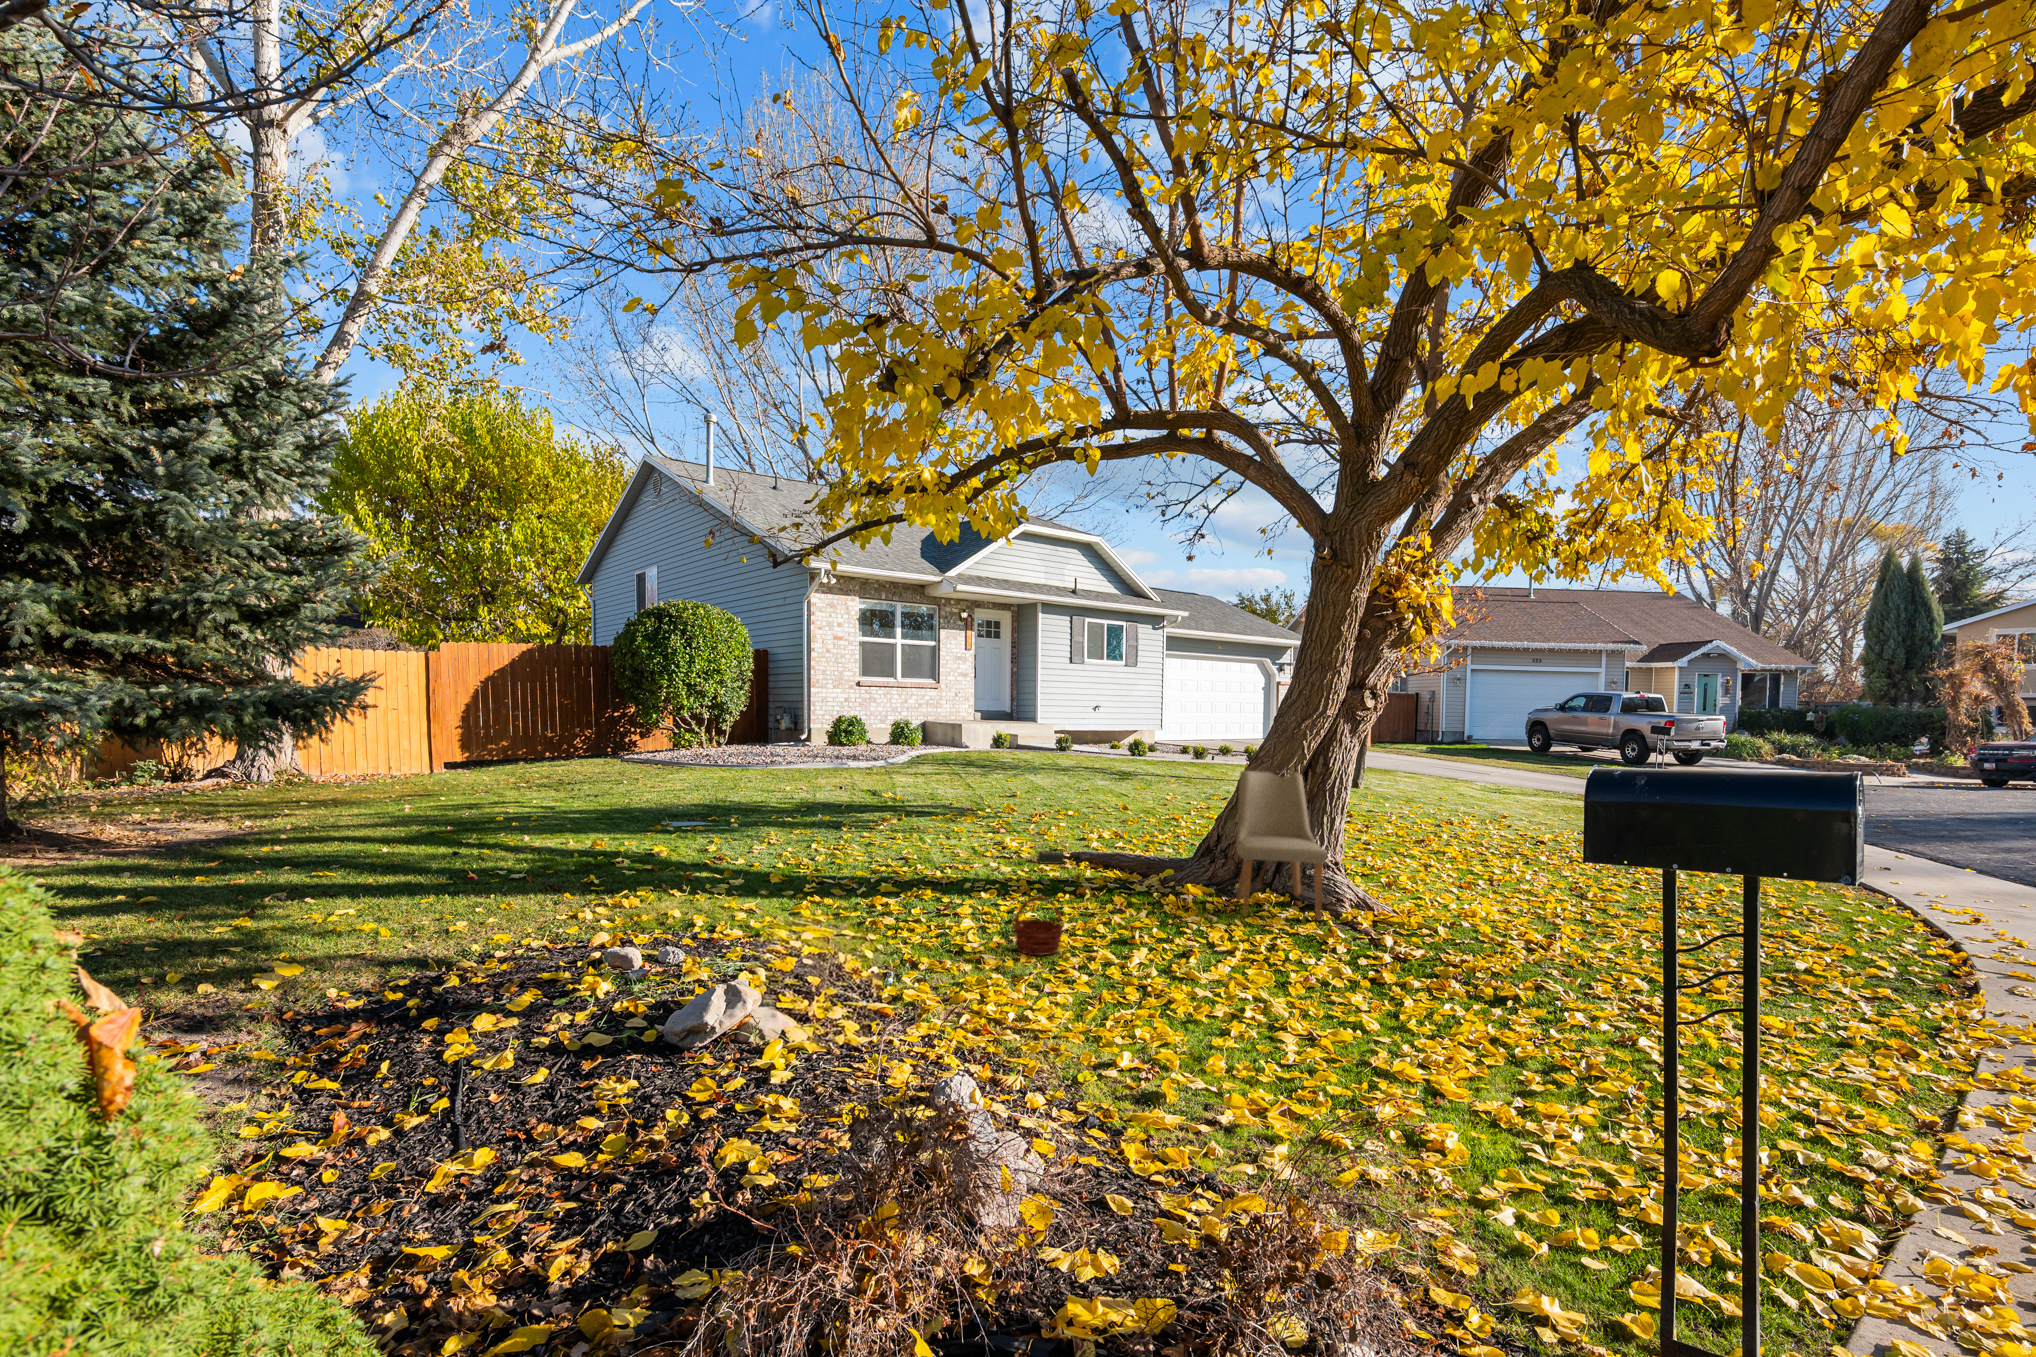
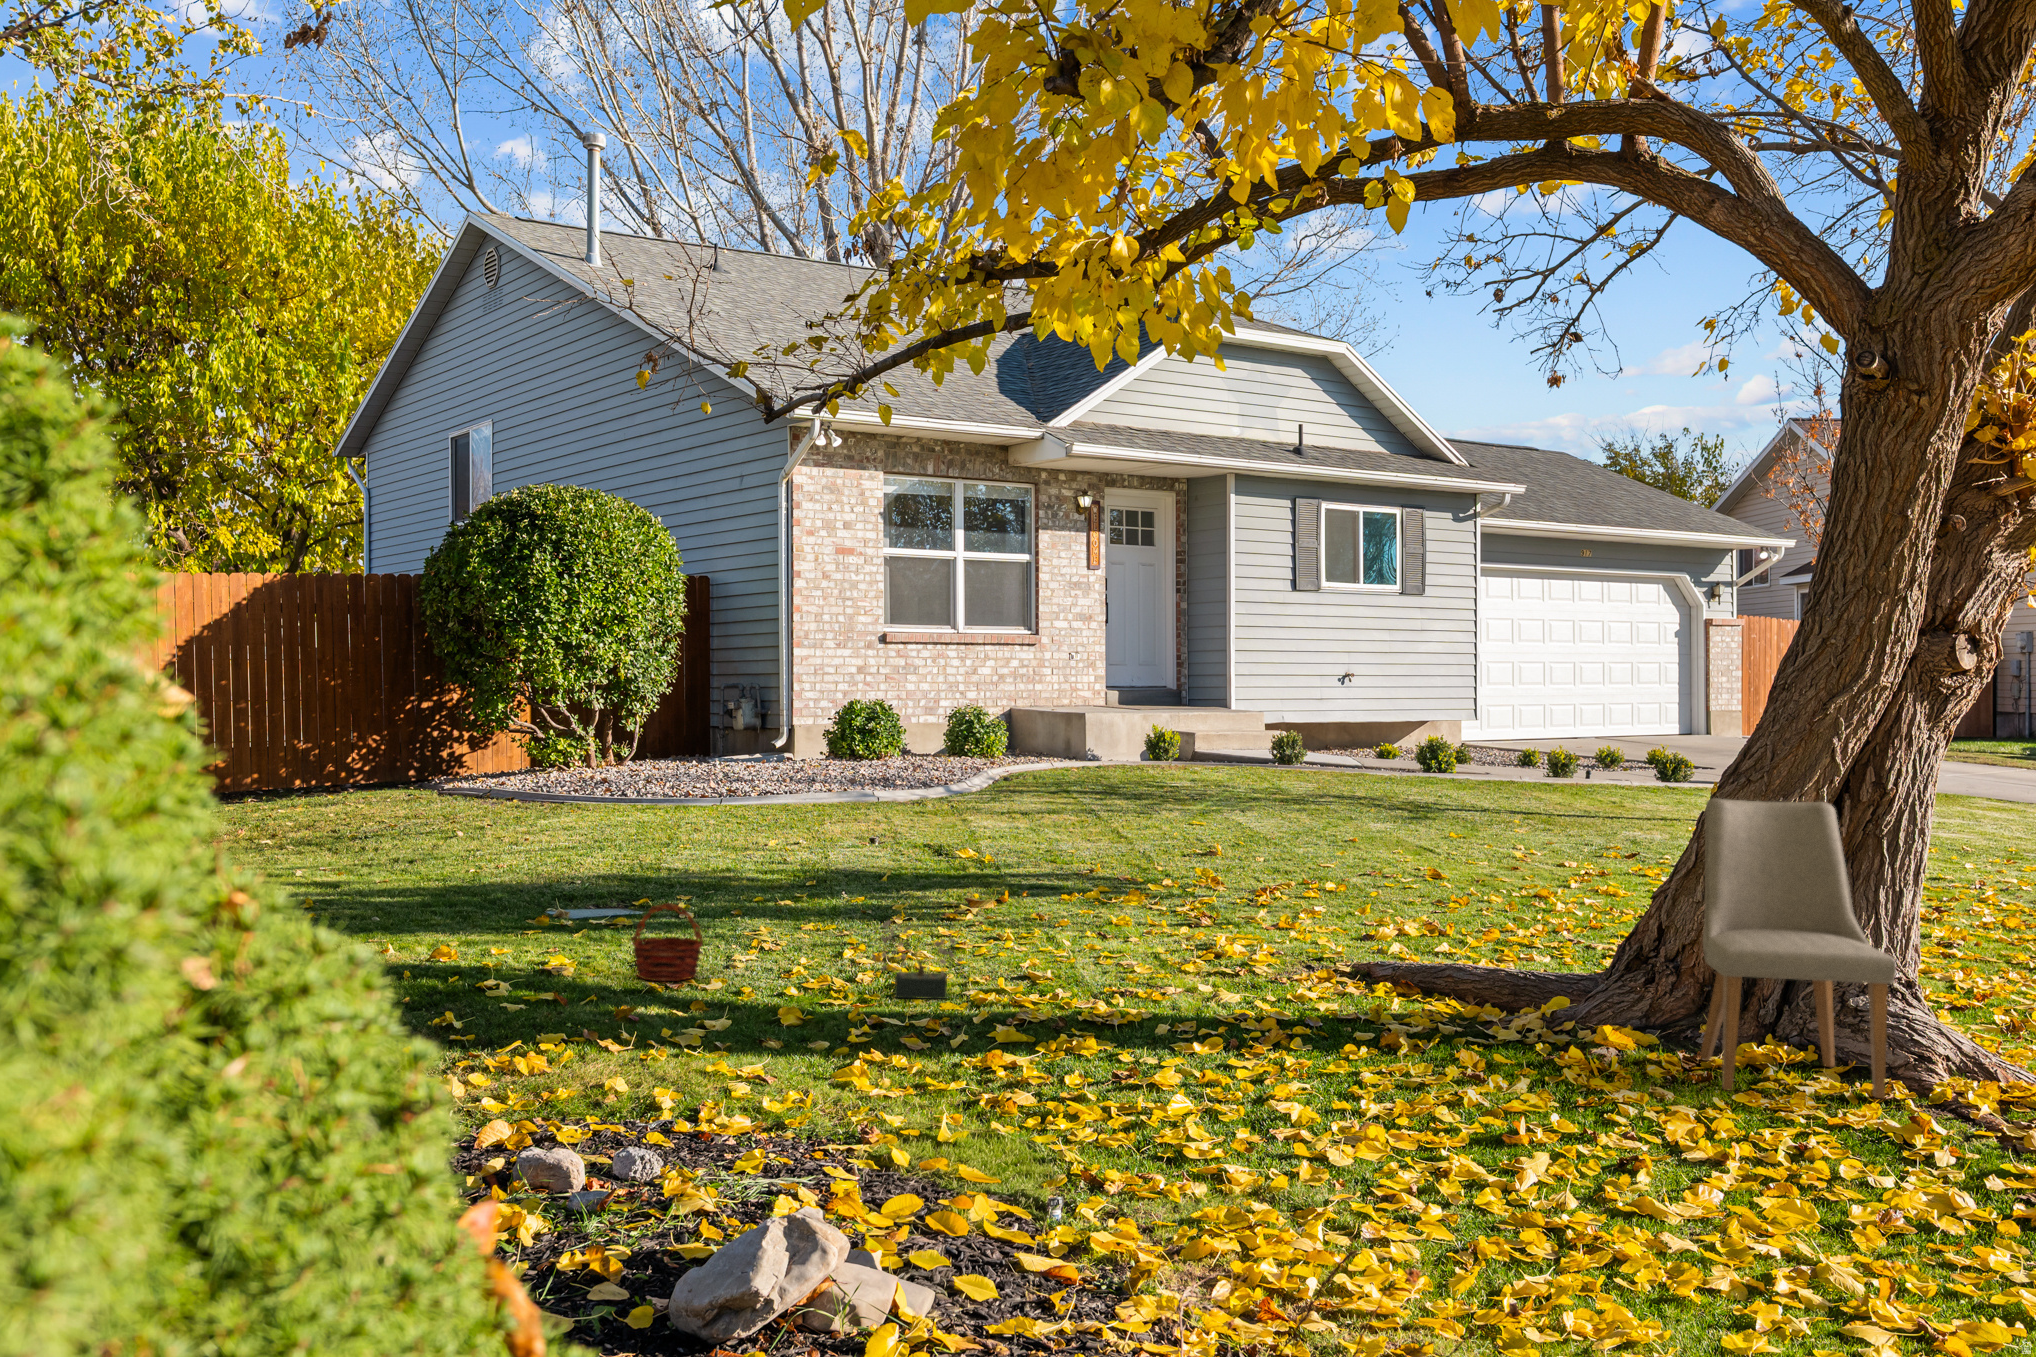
decorative plant: present [1032,827,1066,864] -> present [873,920,962,999]
basket: present [1013,896,1064,956] -> present [631,903,703,981]

